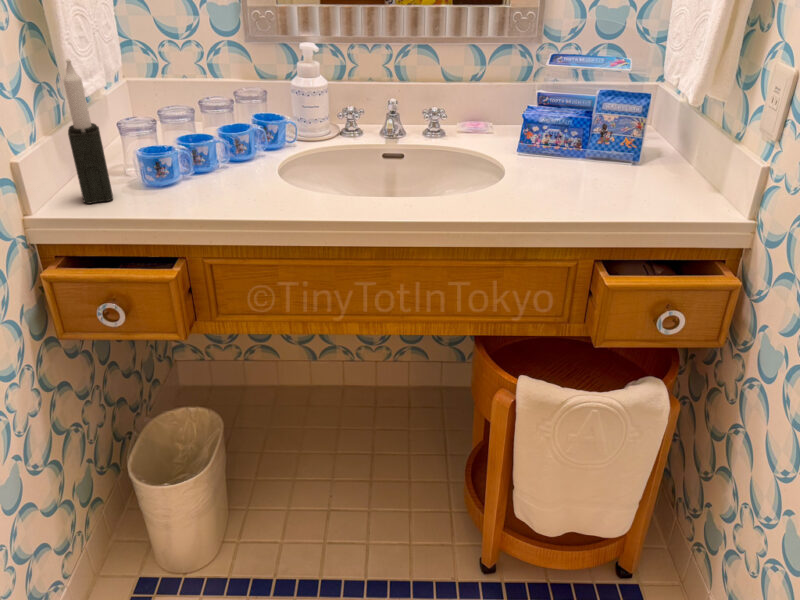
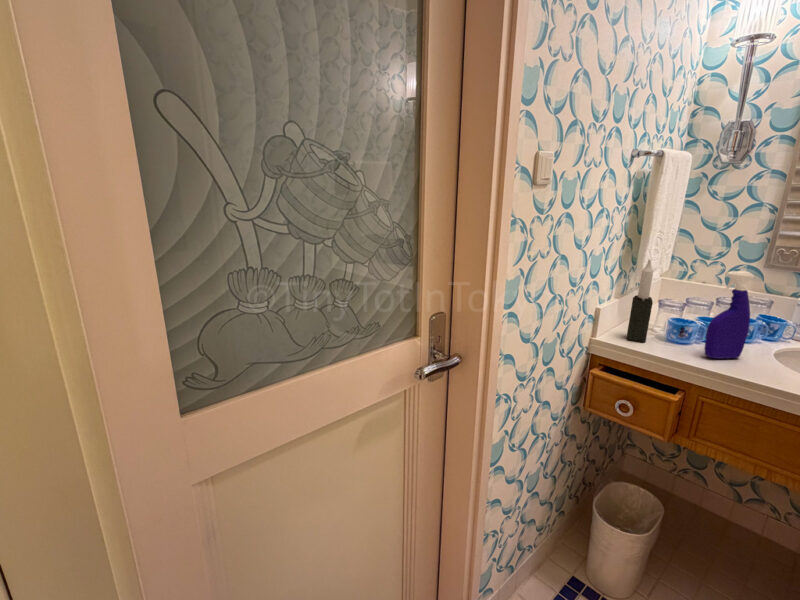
spray bottle: none [178,58,238,198] -> present [704,271,754,359]

